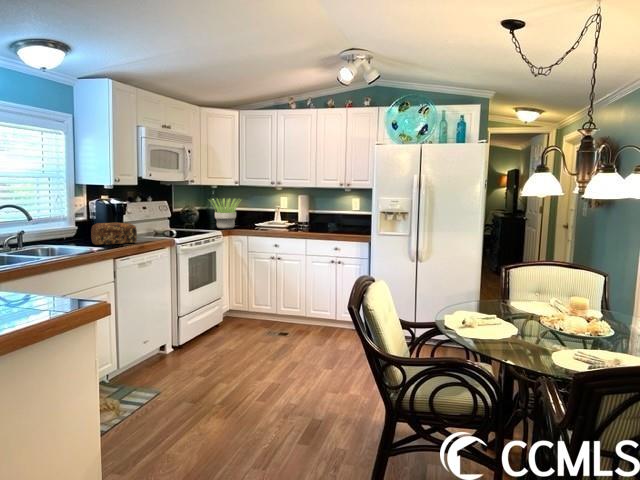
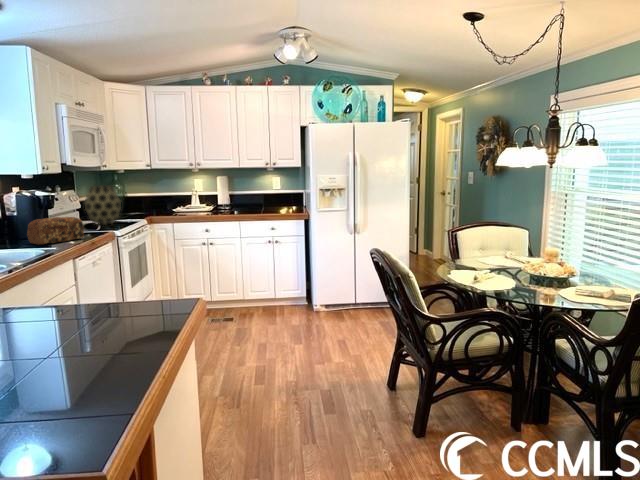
vase: none [164,198,195,233] -> present [85,185,121,225]
potted plant: present [213,199,239,229] -> none [123,182,164,217]

